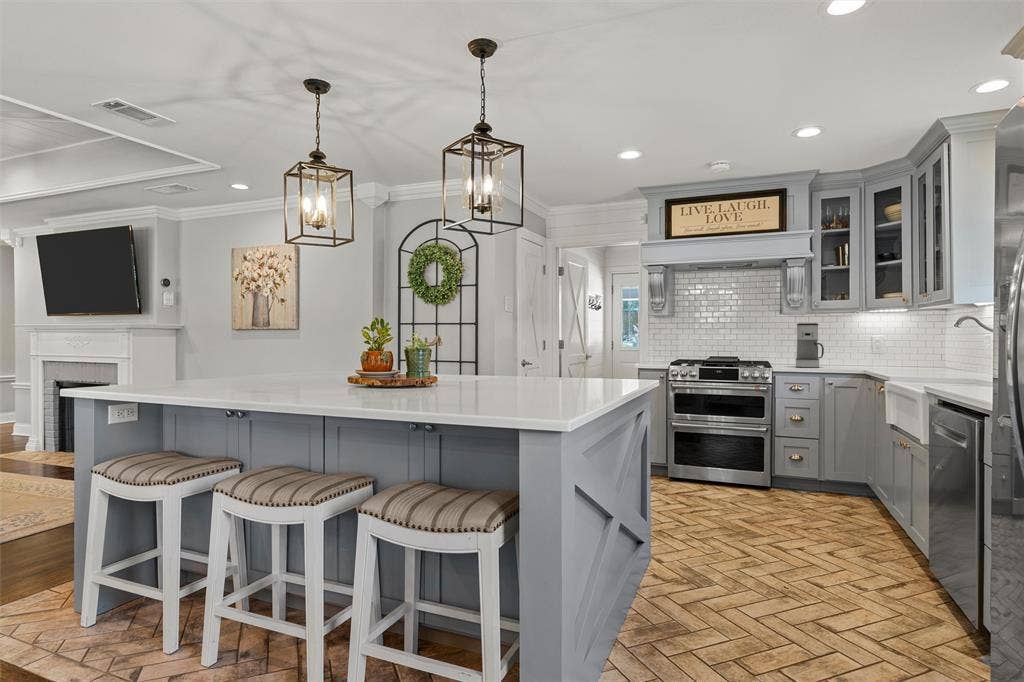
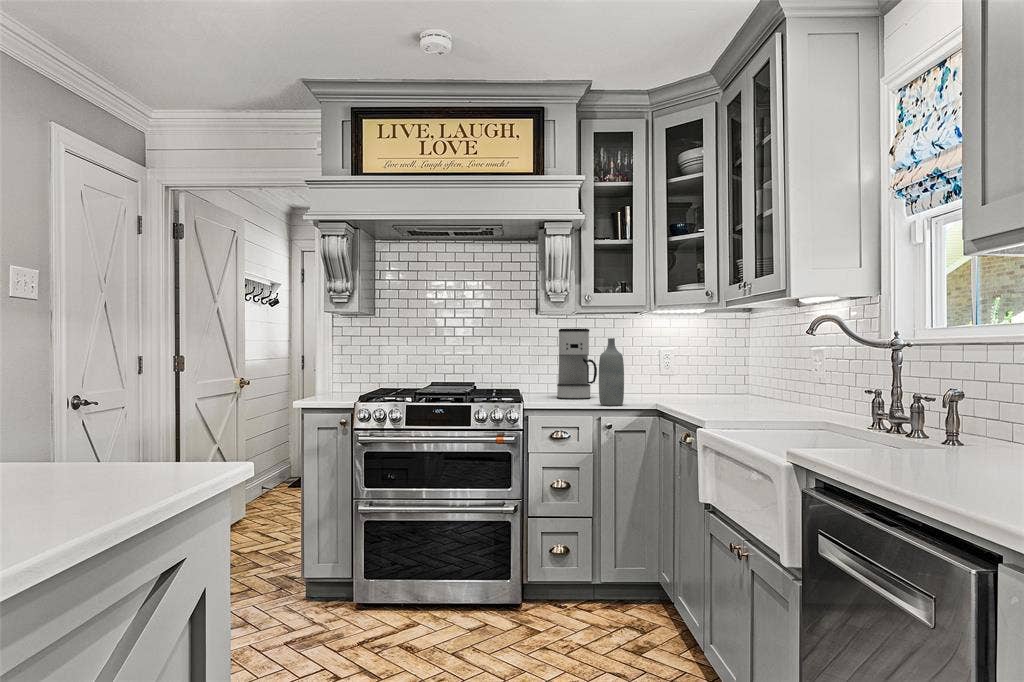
bottle: none [824,329,841,371] -> present [599,338,624,406]

